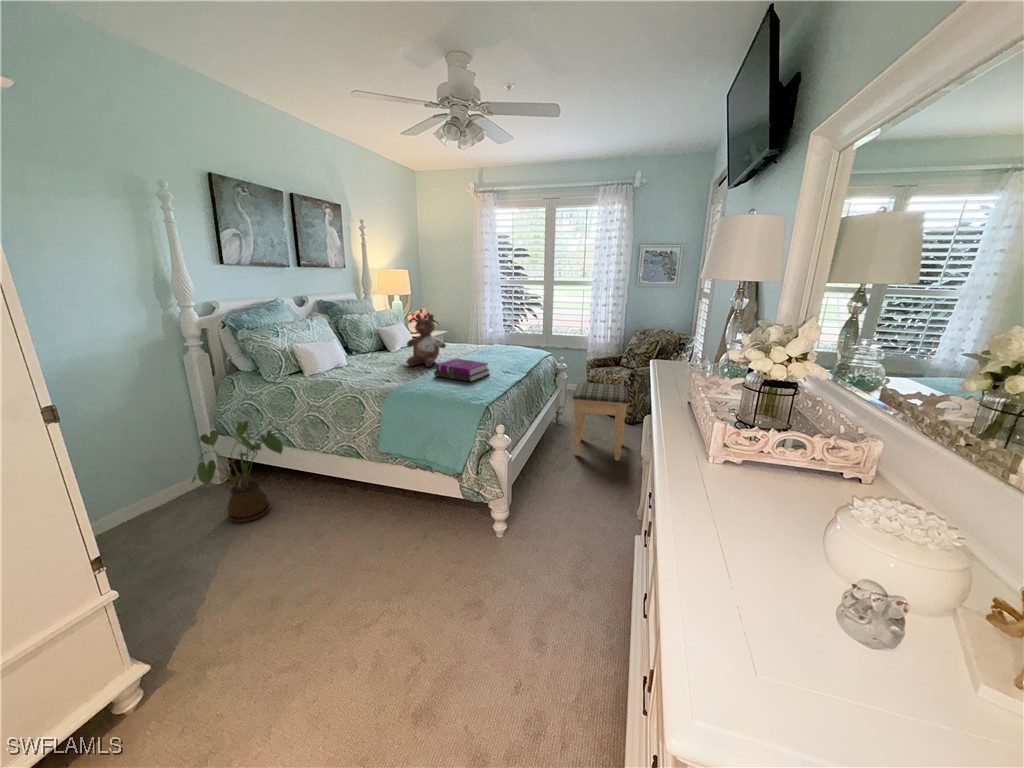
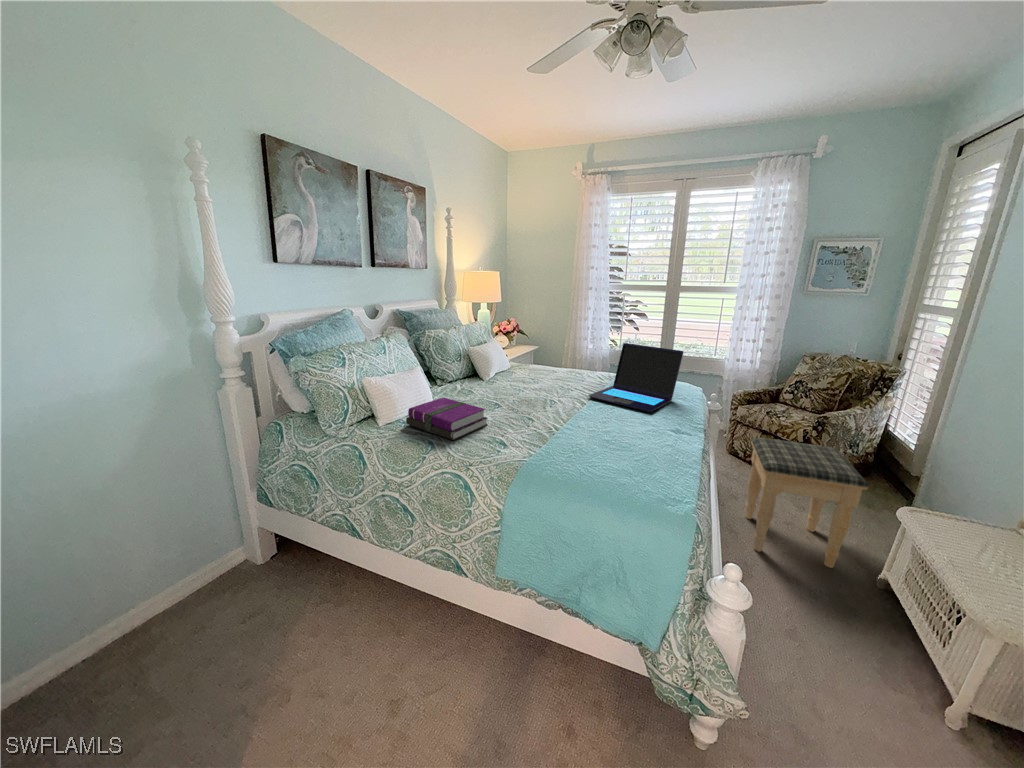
stuffed bear: present [407,314,446,367] -> none [518,336,575,416]
laptop: none [459,320,523,363] -> present [588,343,683,412]
notebook: present [434,359,489,382] -> present [406,397,488,440]
house plant: present [192,421,283,523] -> none [207,498,346,660]

